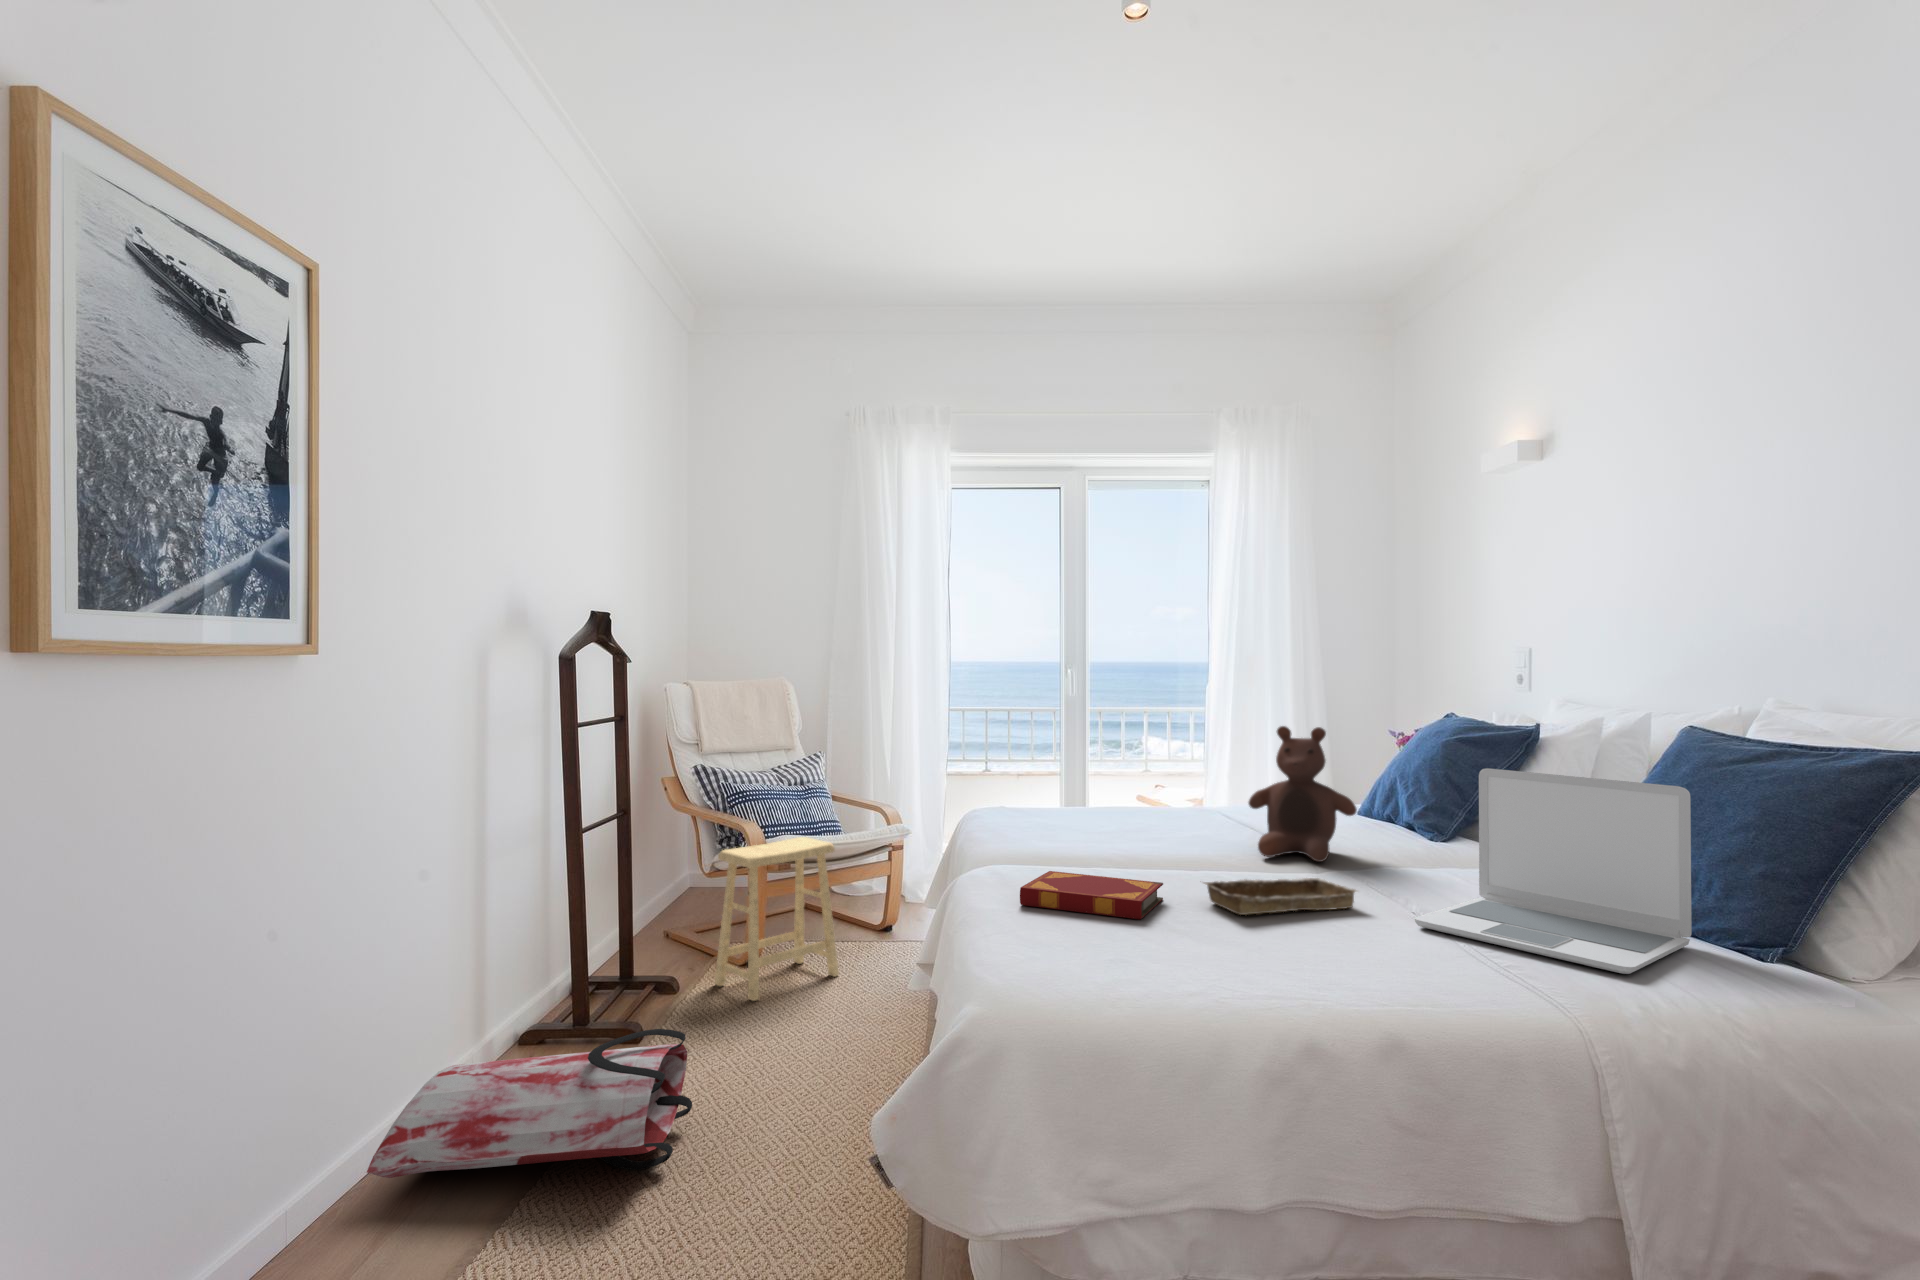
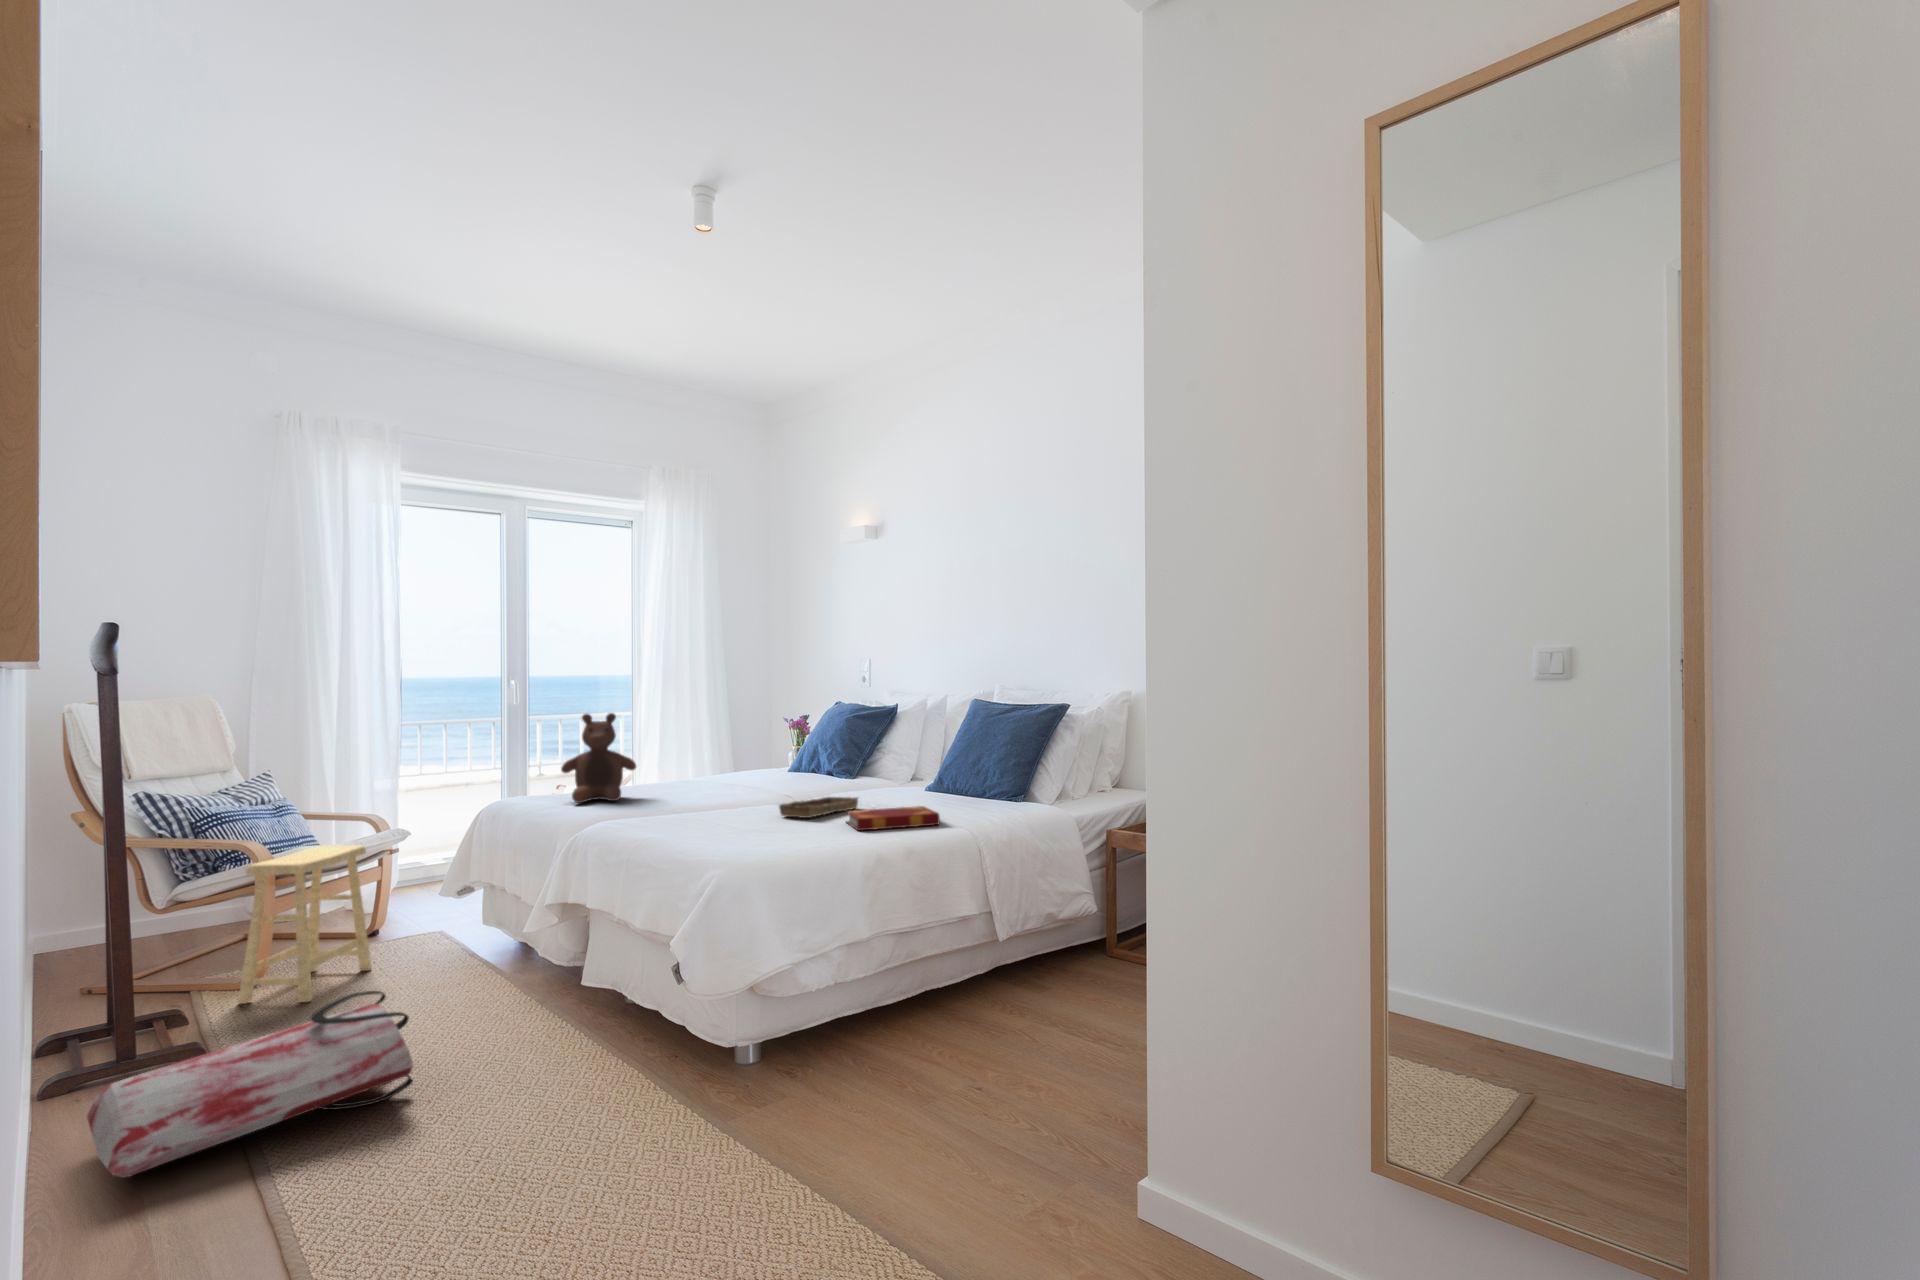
stuffed bear: present [1249,726,1357,862] -> present [561,713,636,803]
laptop: present [1414,768,1692,974] -> none [896,721,1010,810]
hardback book: present [1020,871,1163,919] -> present [846,806,940,830]

